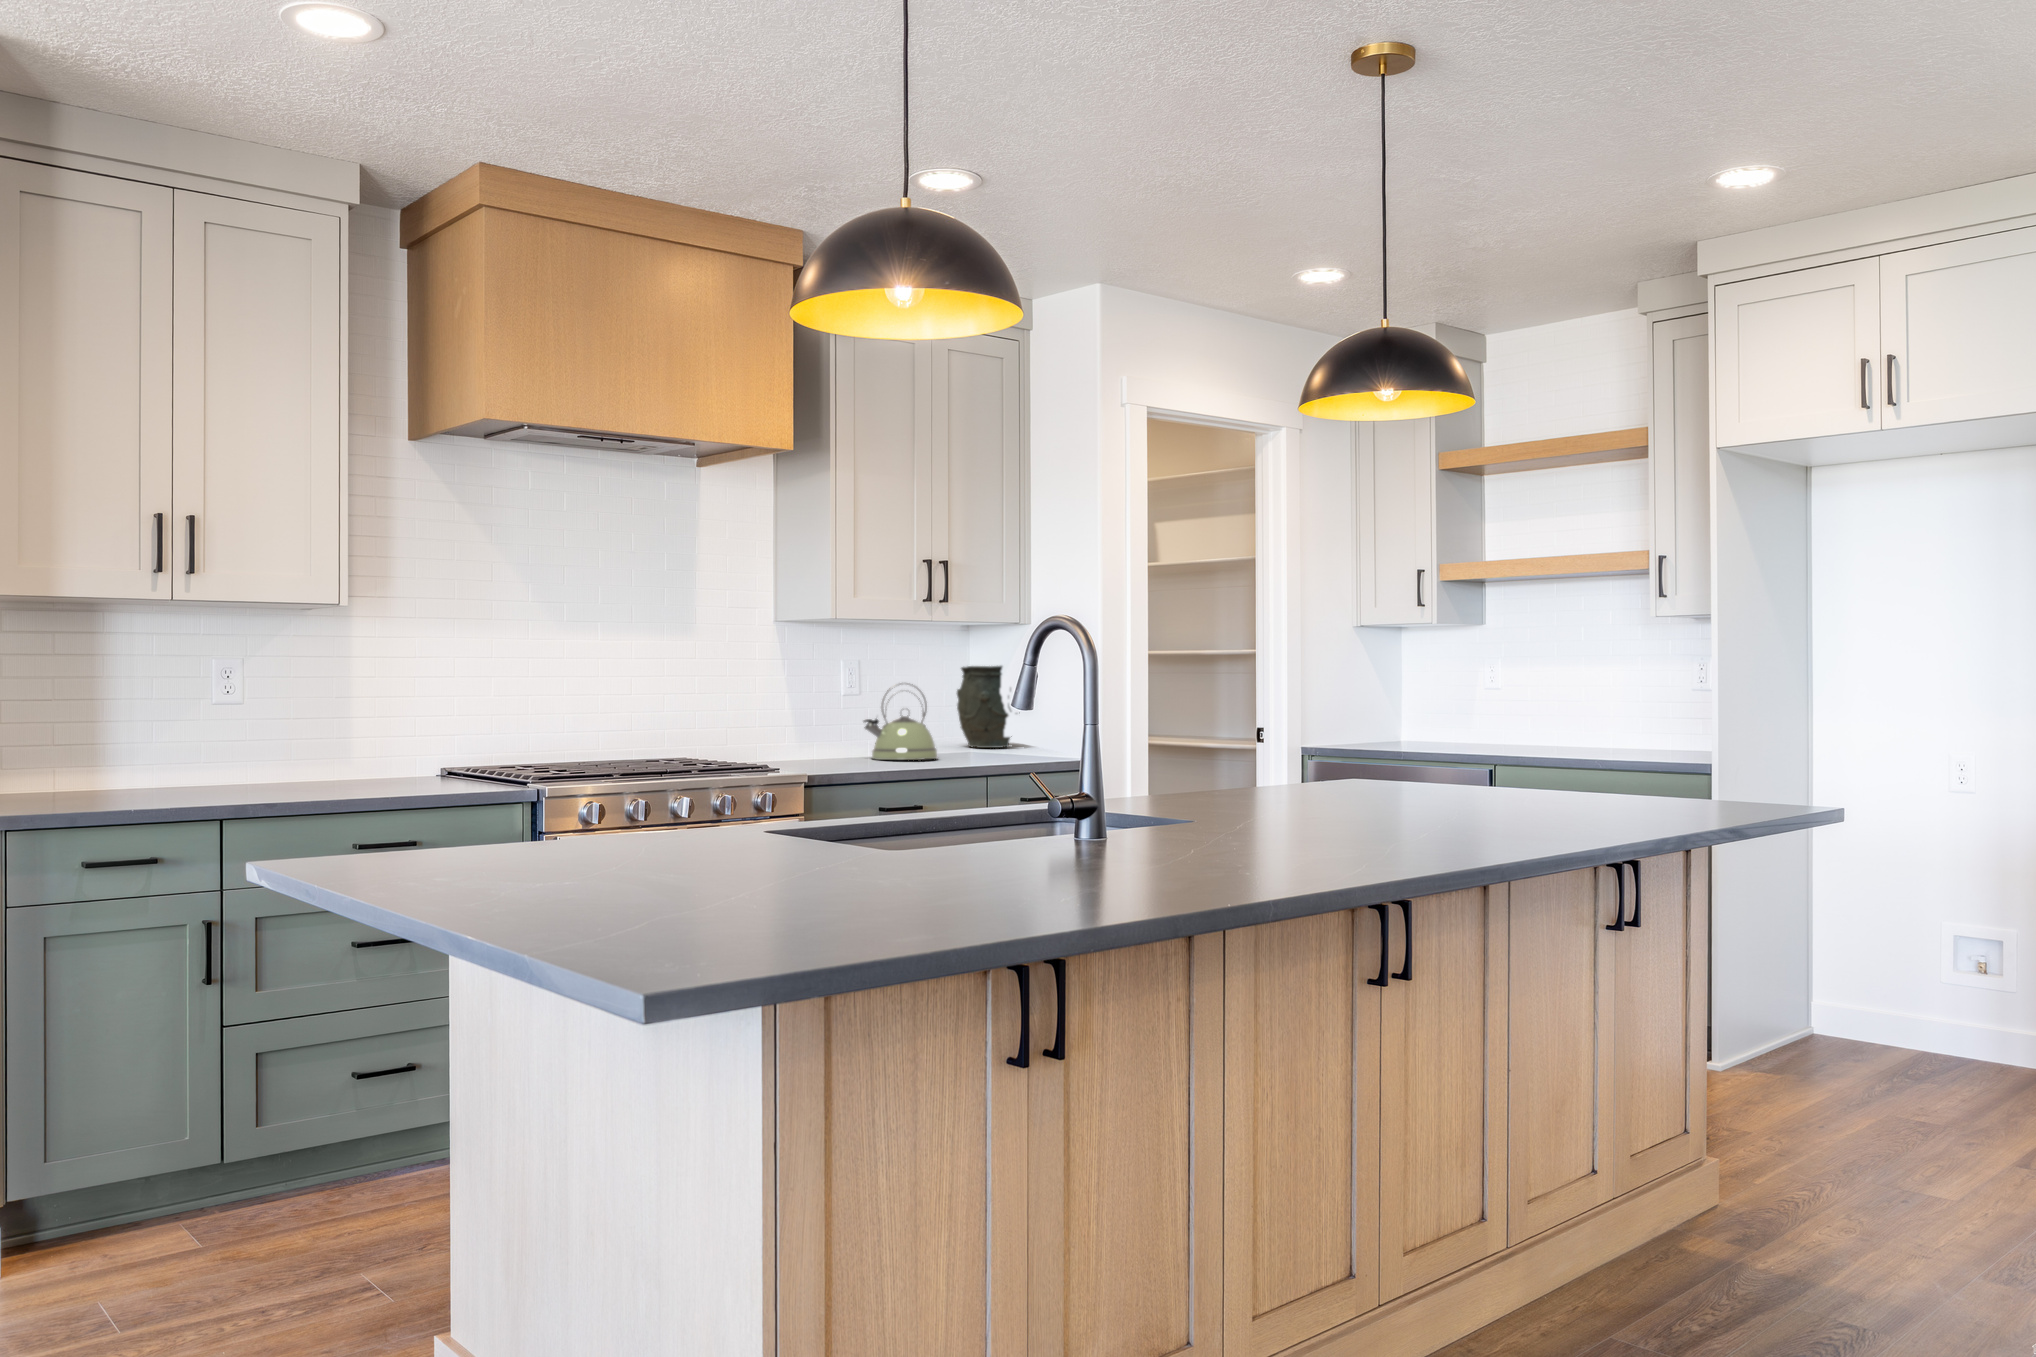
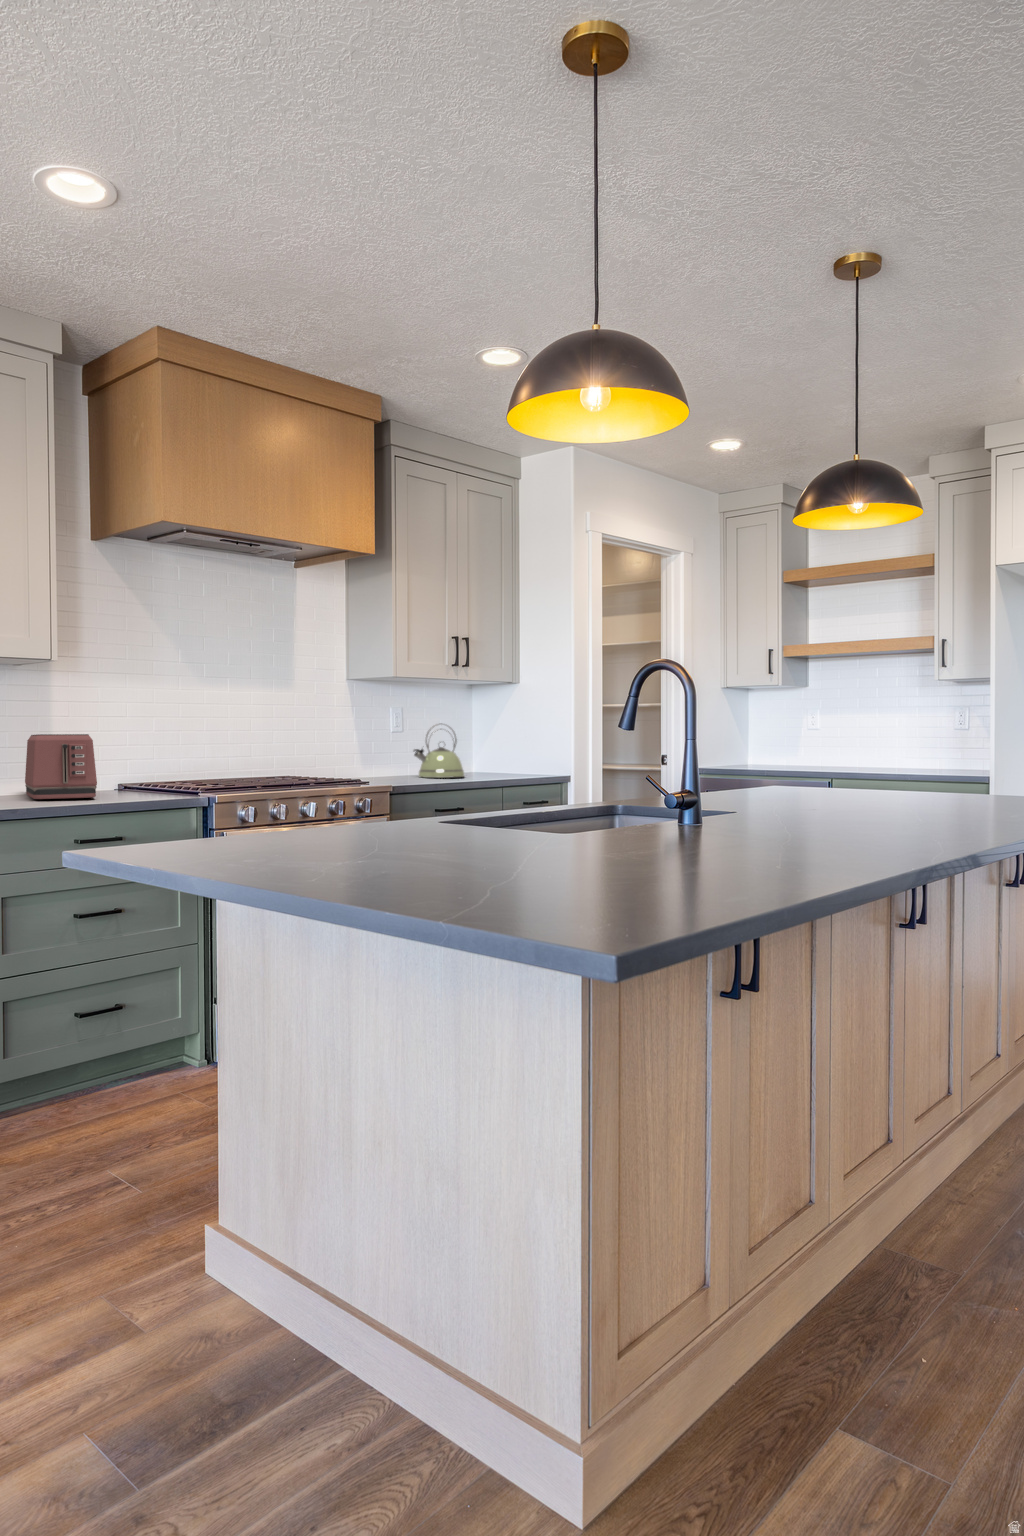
vase: present [957,666,1010,748] -> none [464,713,508,770]
toaster: none [303,703,389,789] -> present [25,734,97,799]

